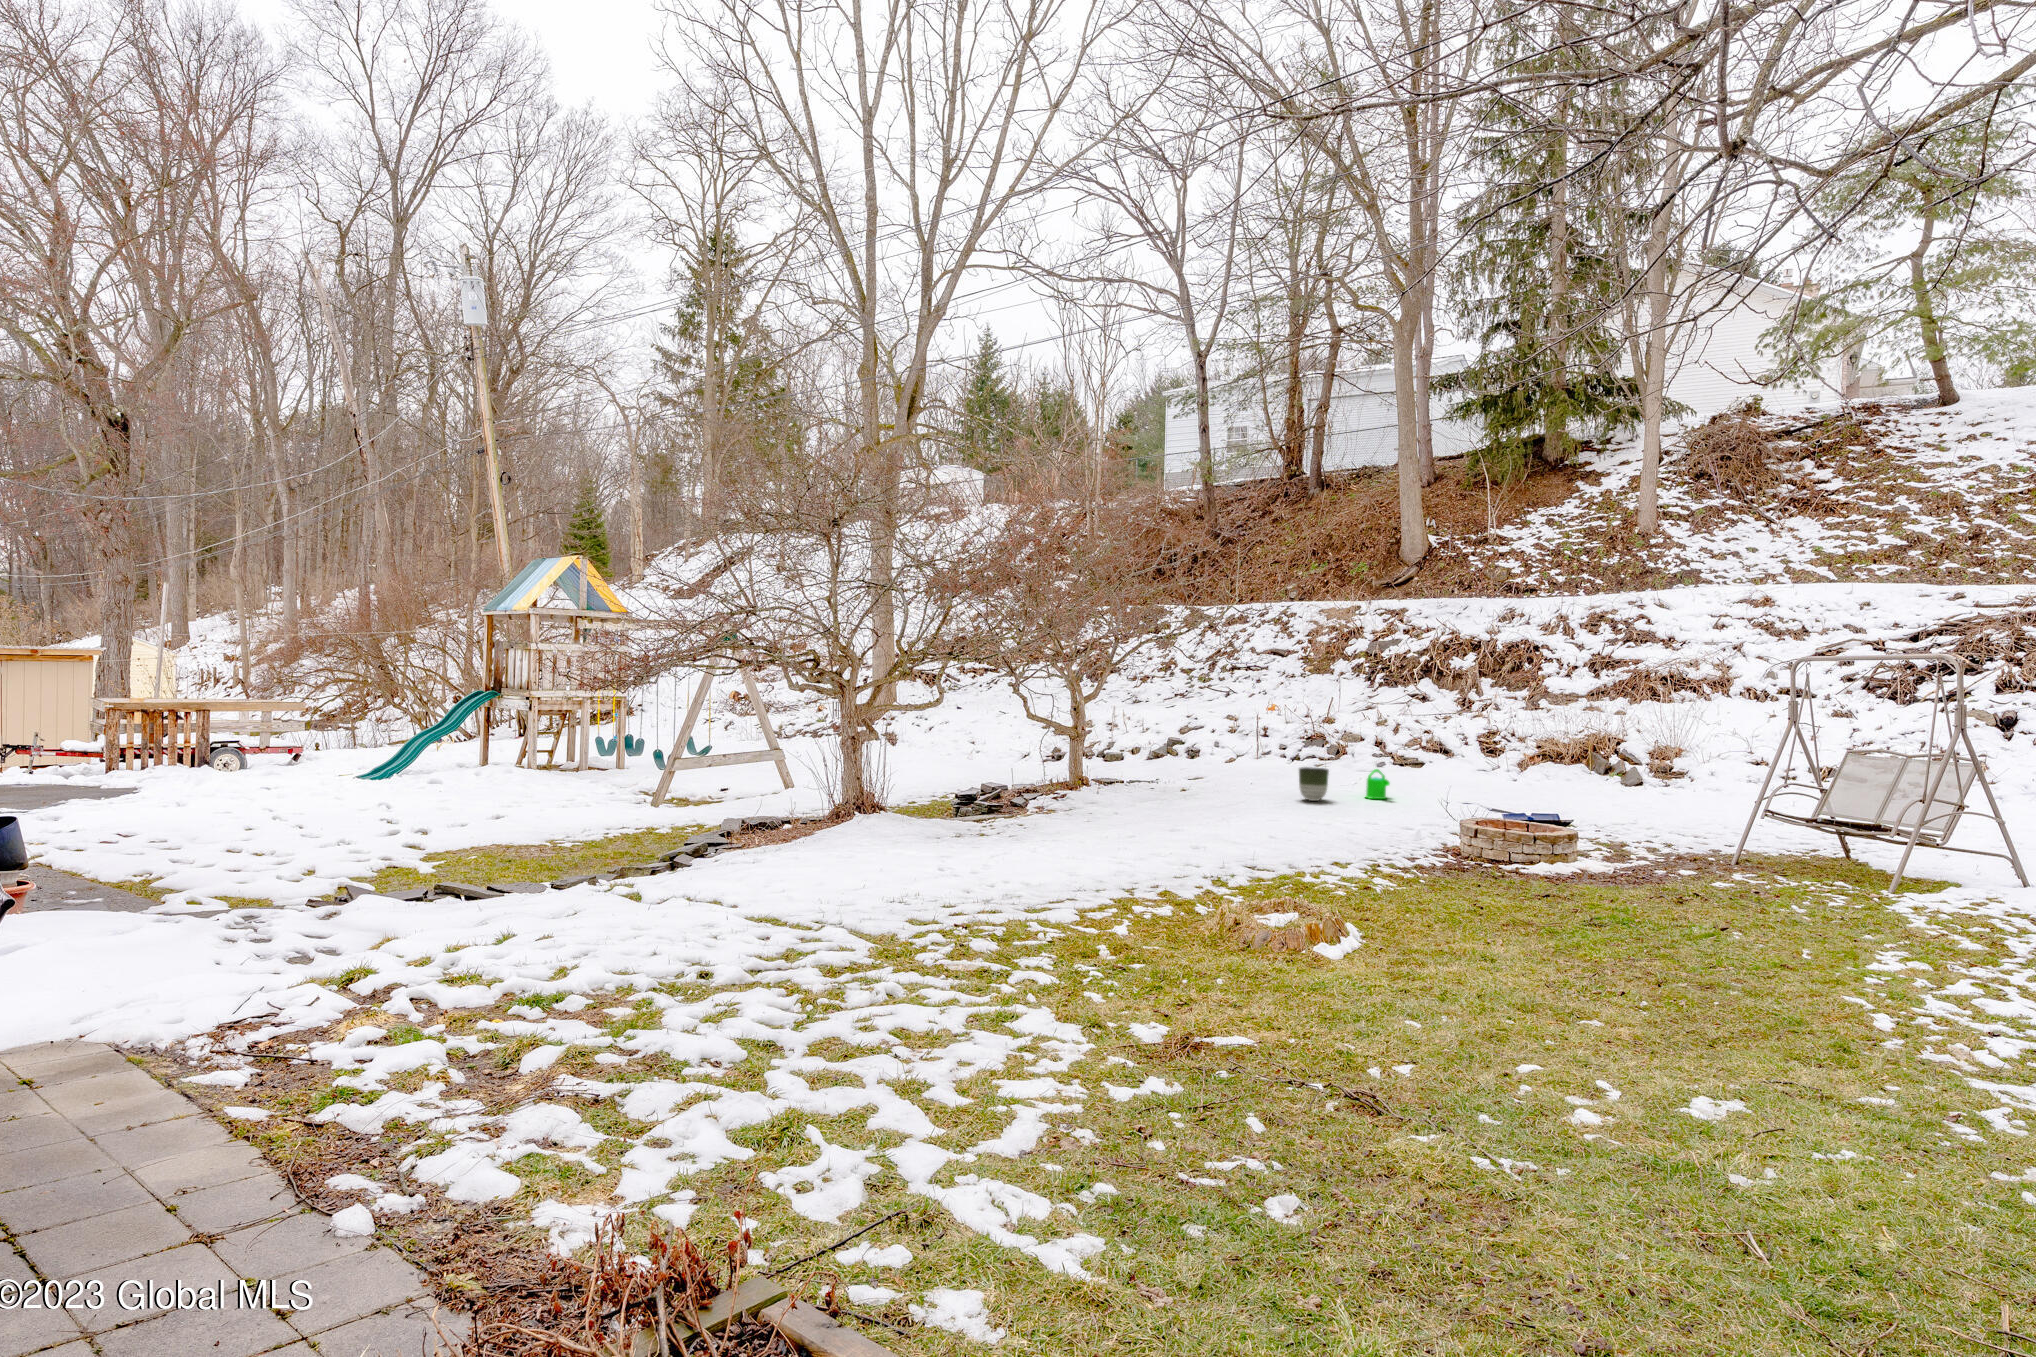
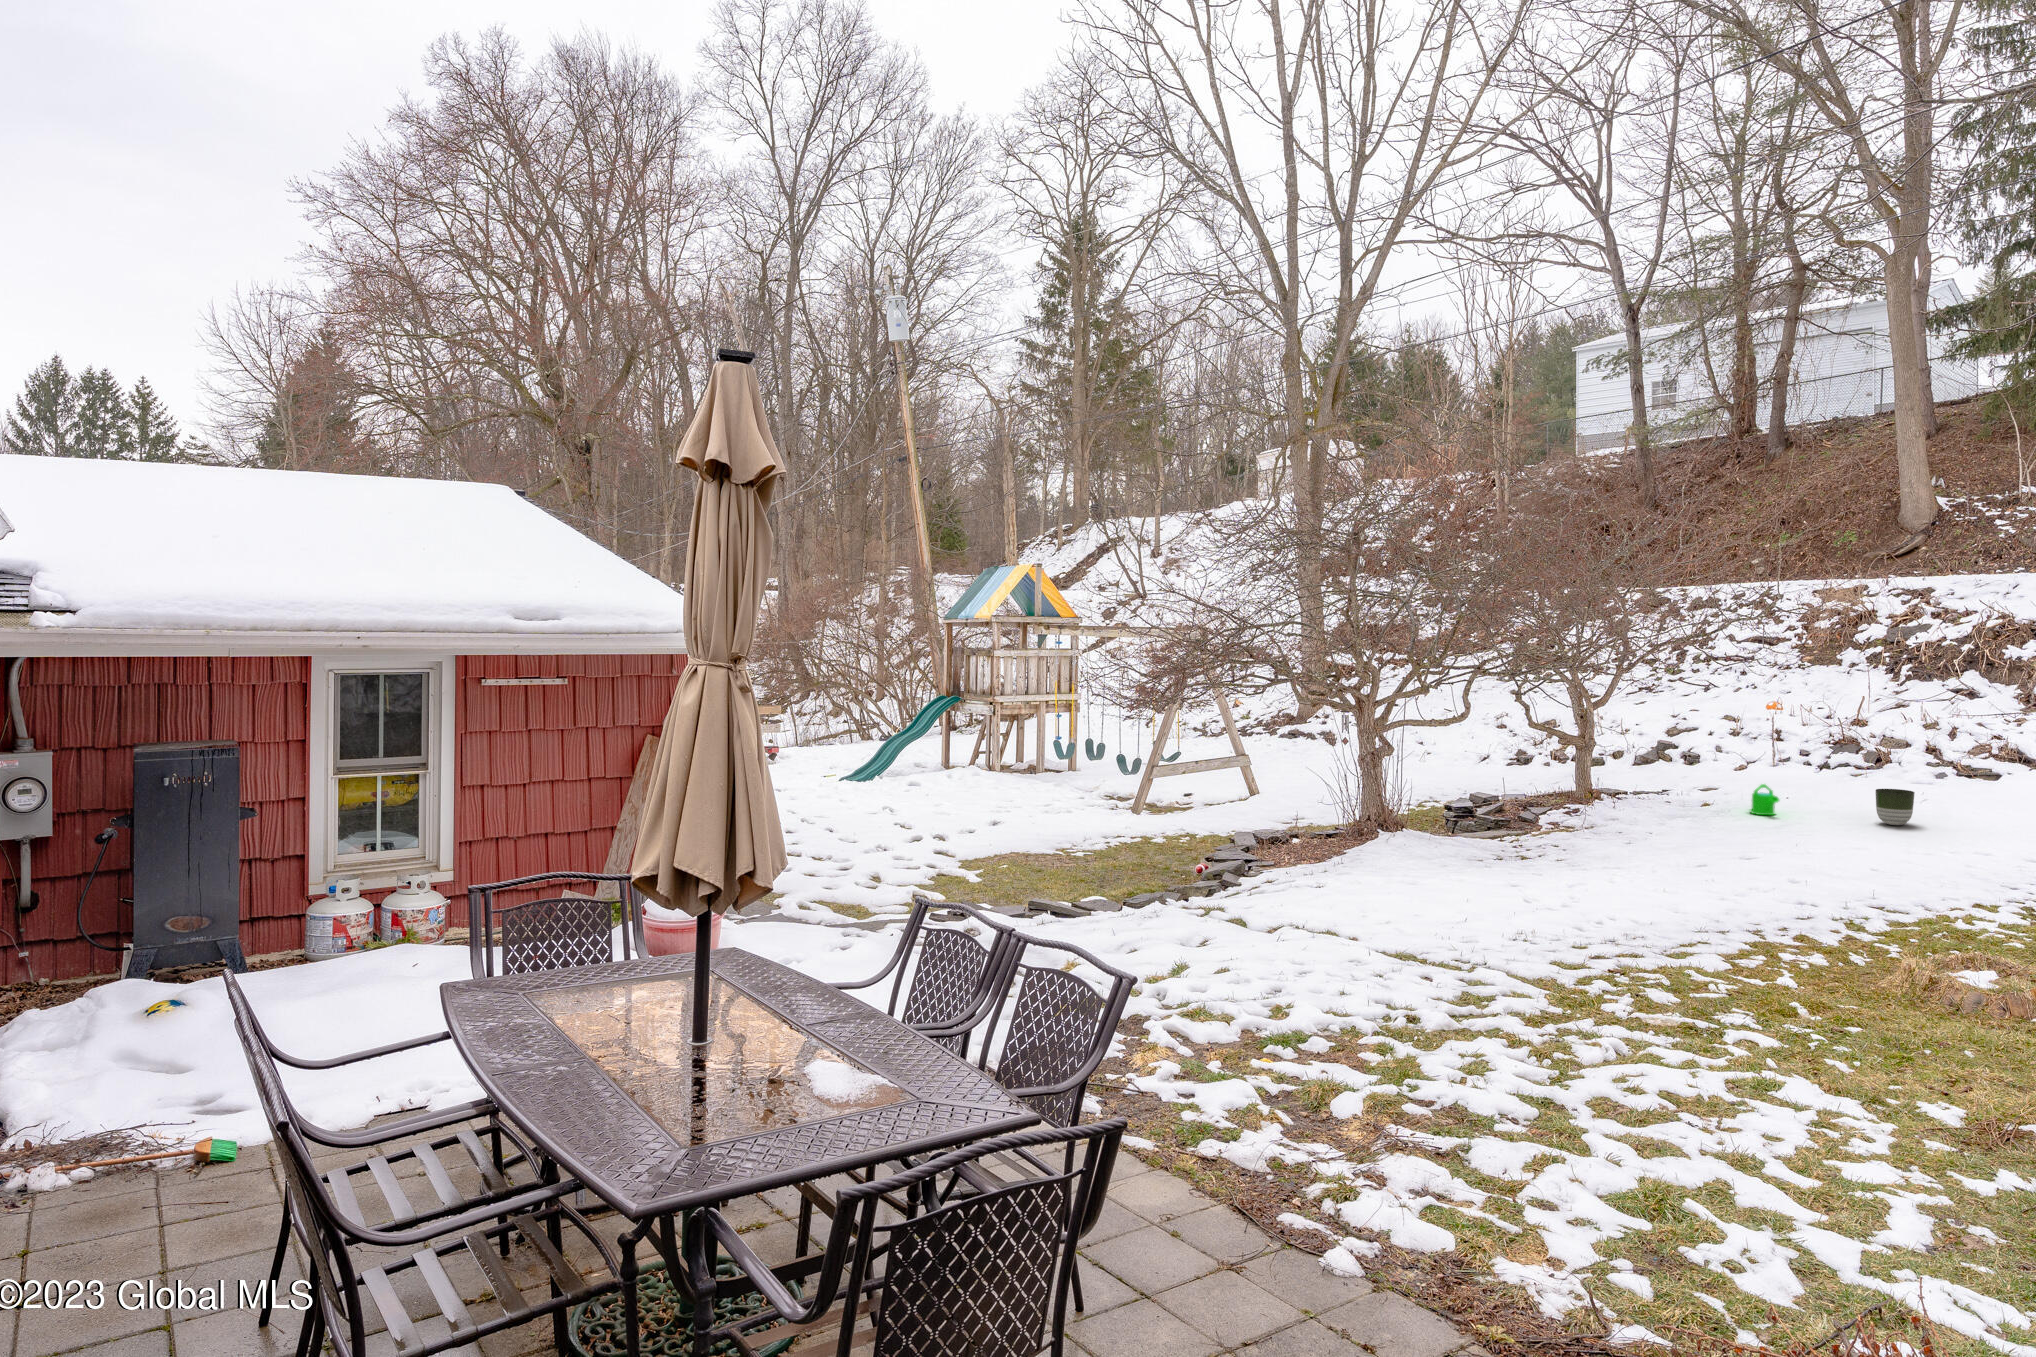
watering can: present [1366,769,1390,799] -> present [1751,784,1779,815]

